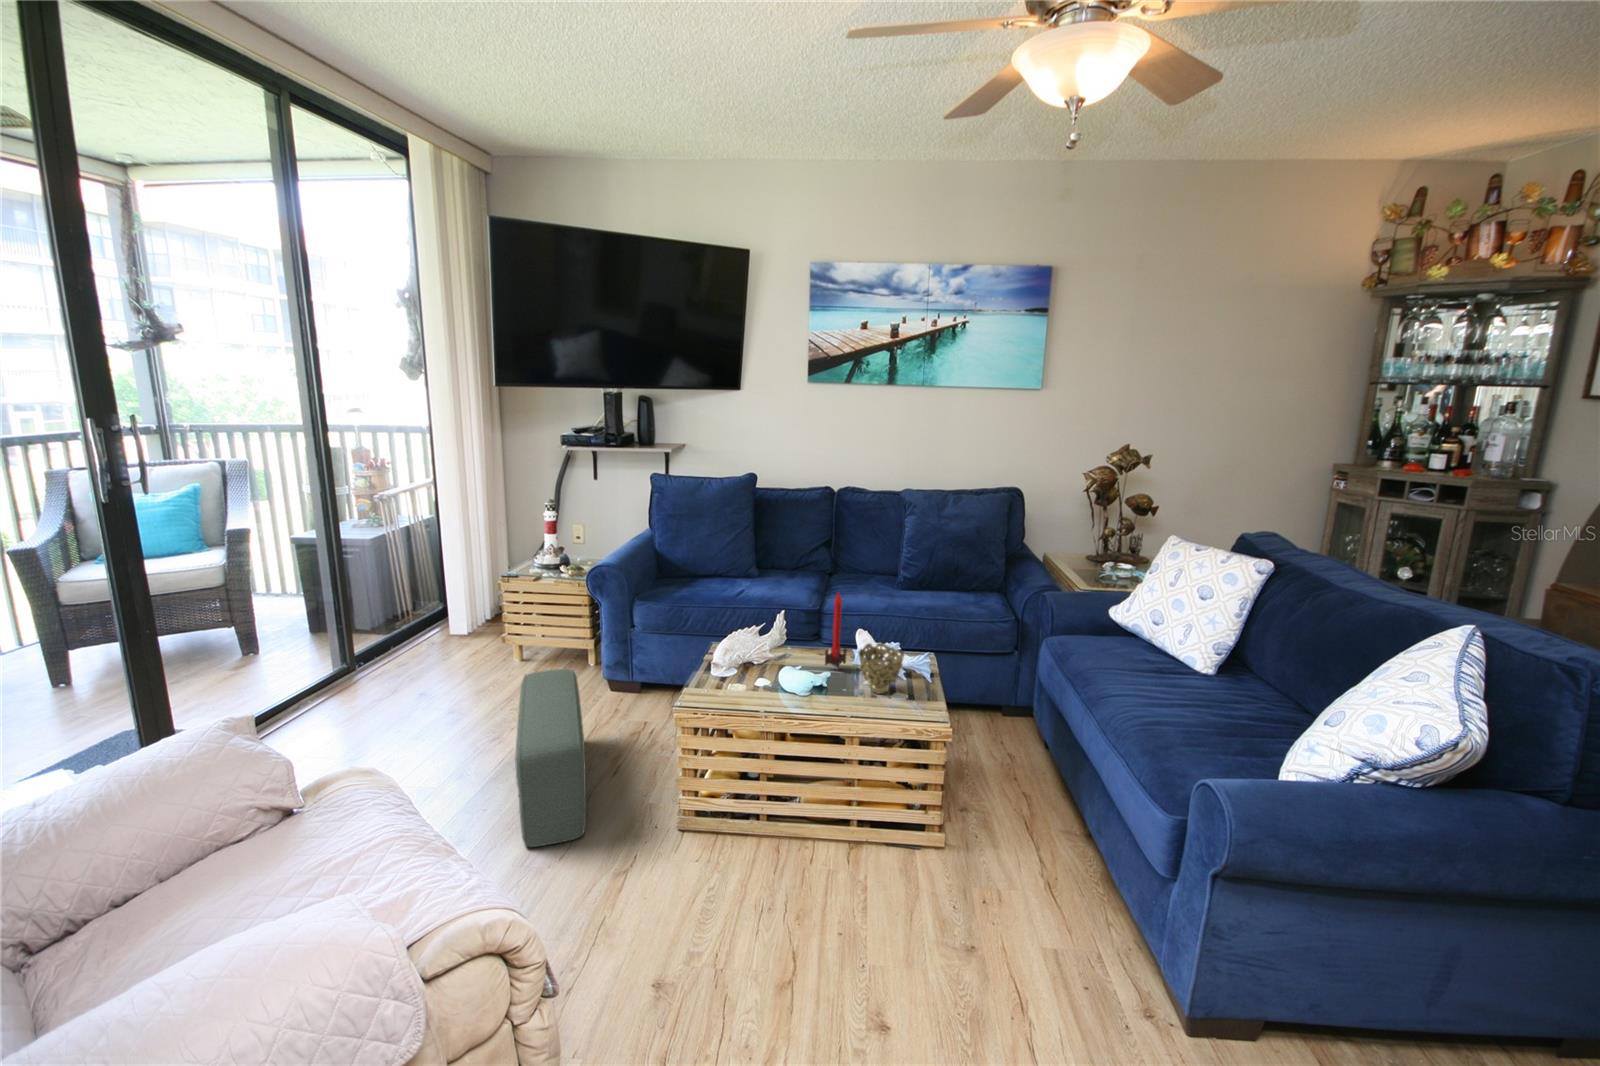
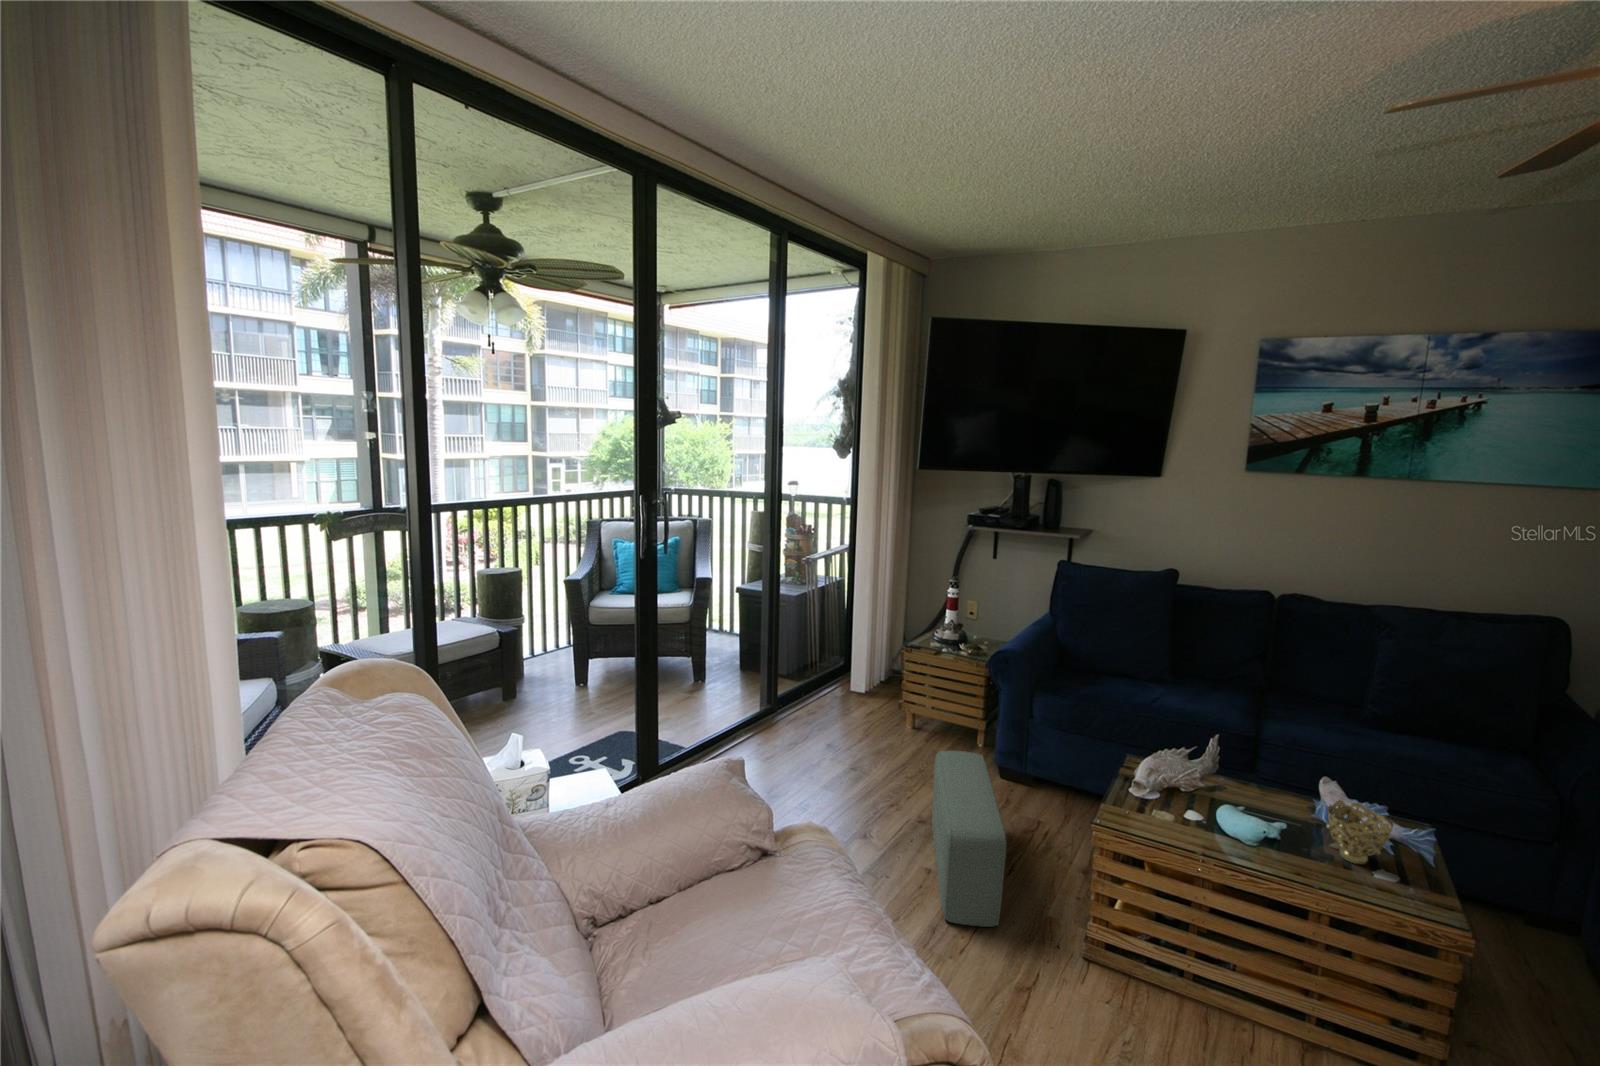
candle: present [825,593,847,669] -> none [1275,733,1305,820]

